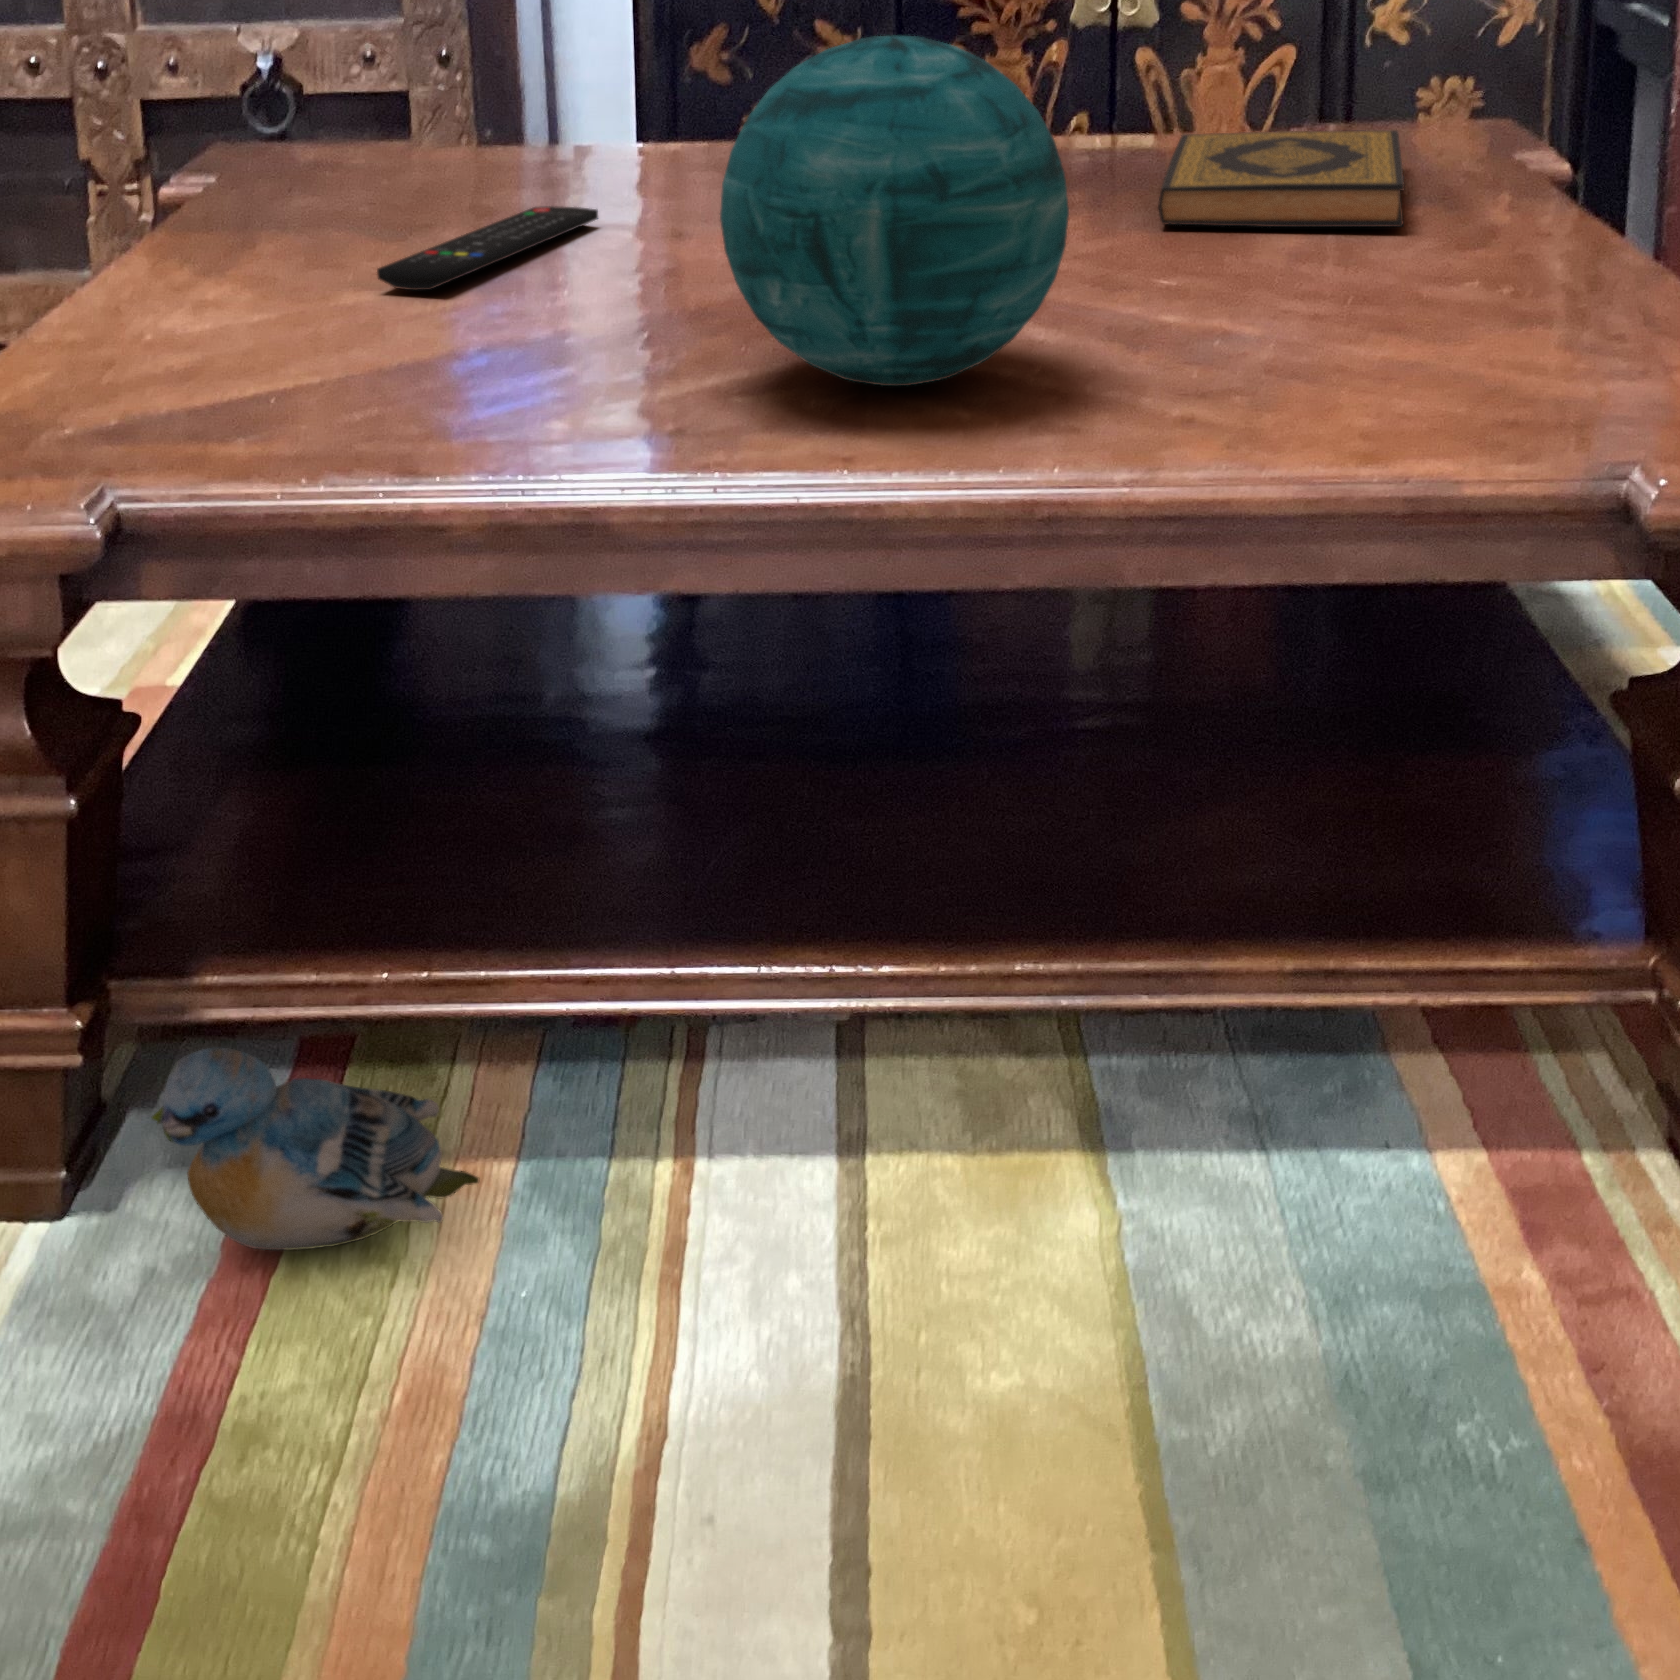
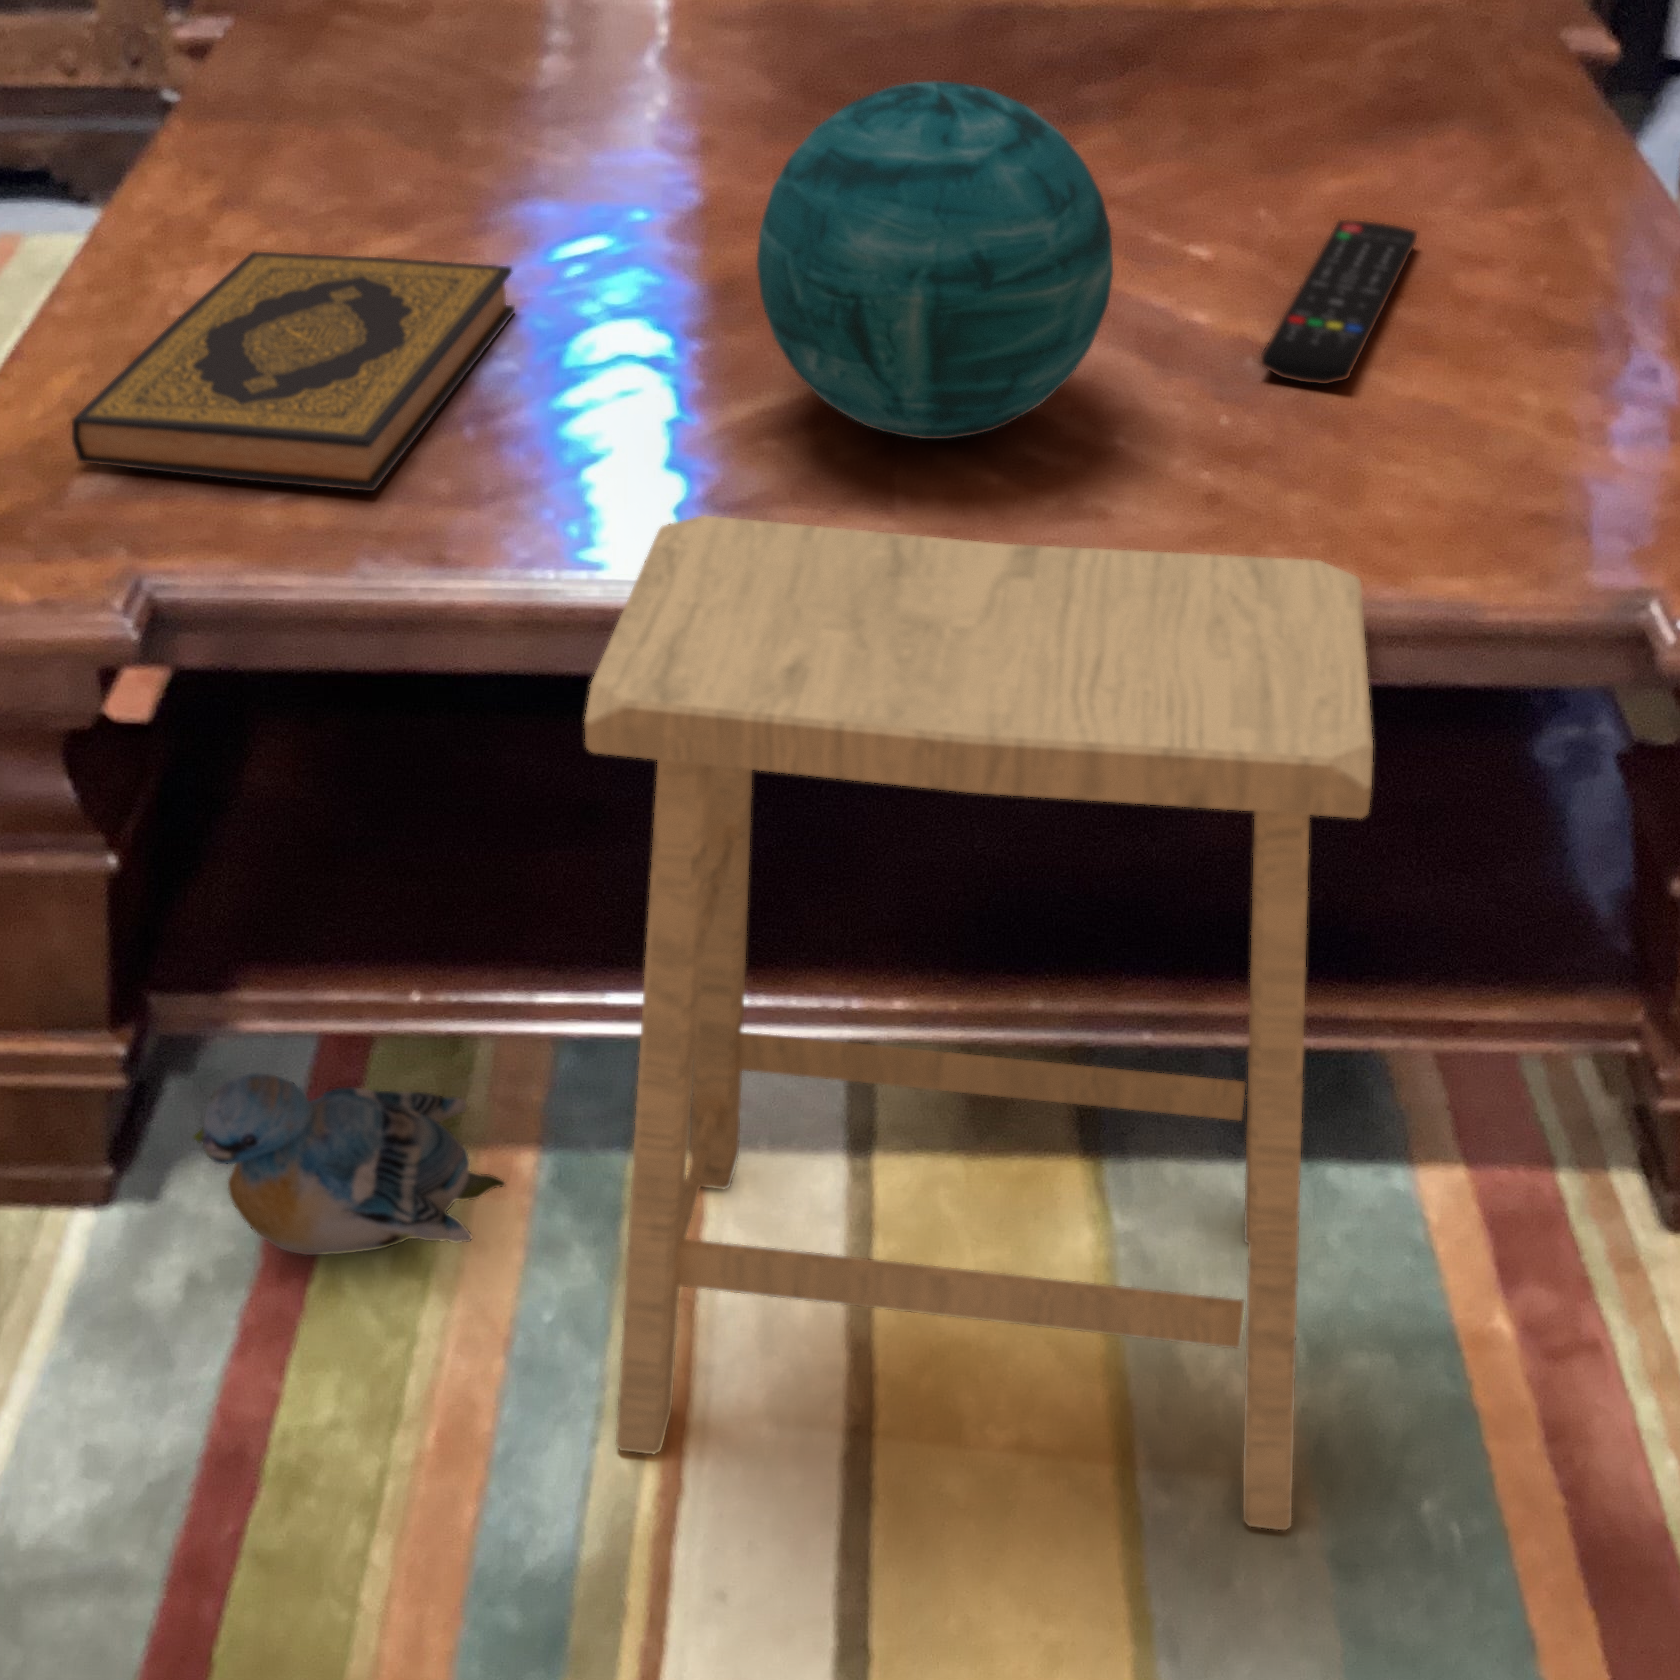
hardback book: present [1158,130,1404,227] -> present [72,251,515,491]
remote control: present [377,206,598,290] -> present [1261,220,1417,384]
footstool: none [549,416,1339,1454] -> present [585,516,1373,1530]

